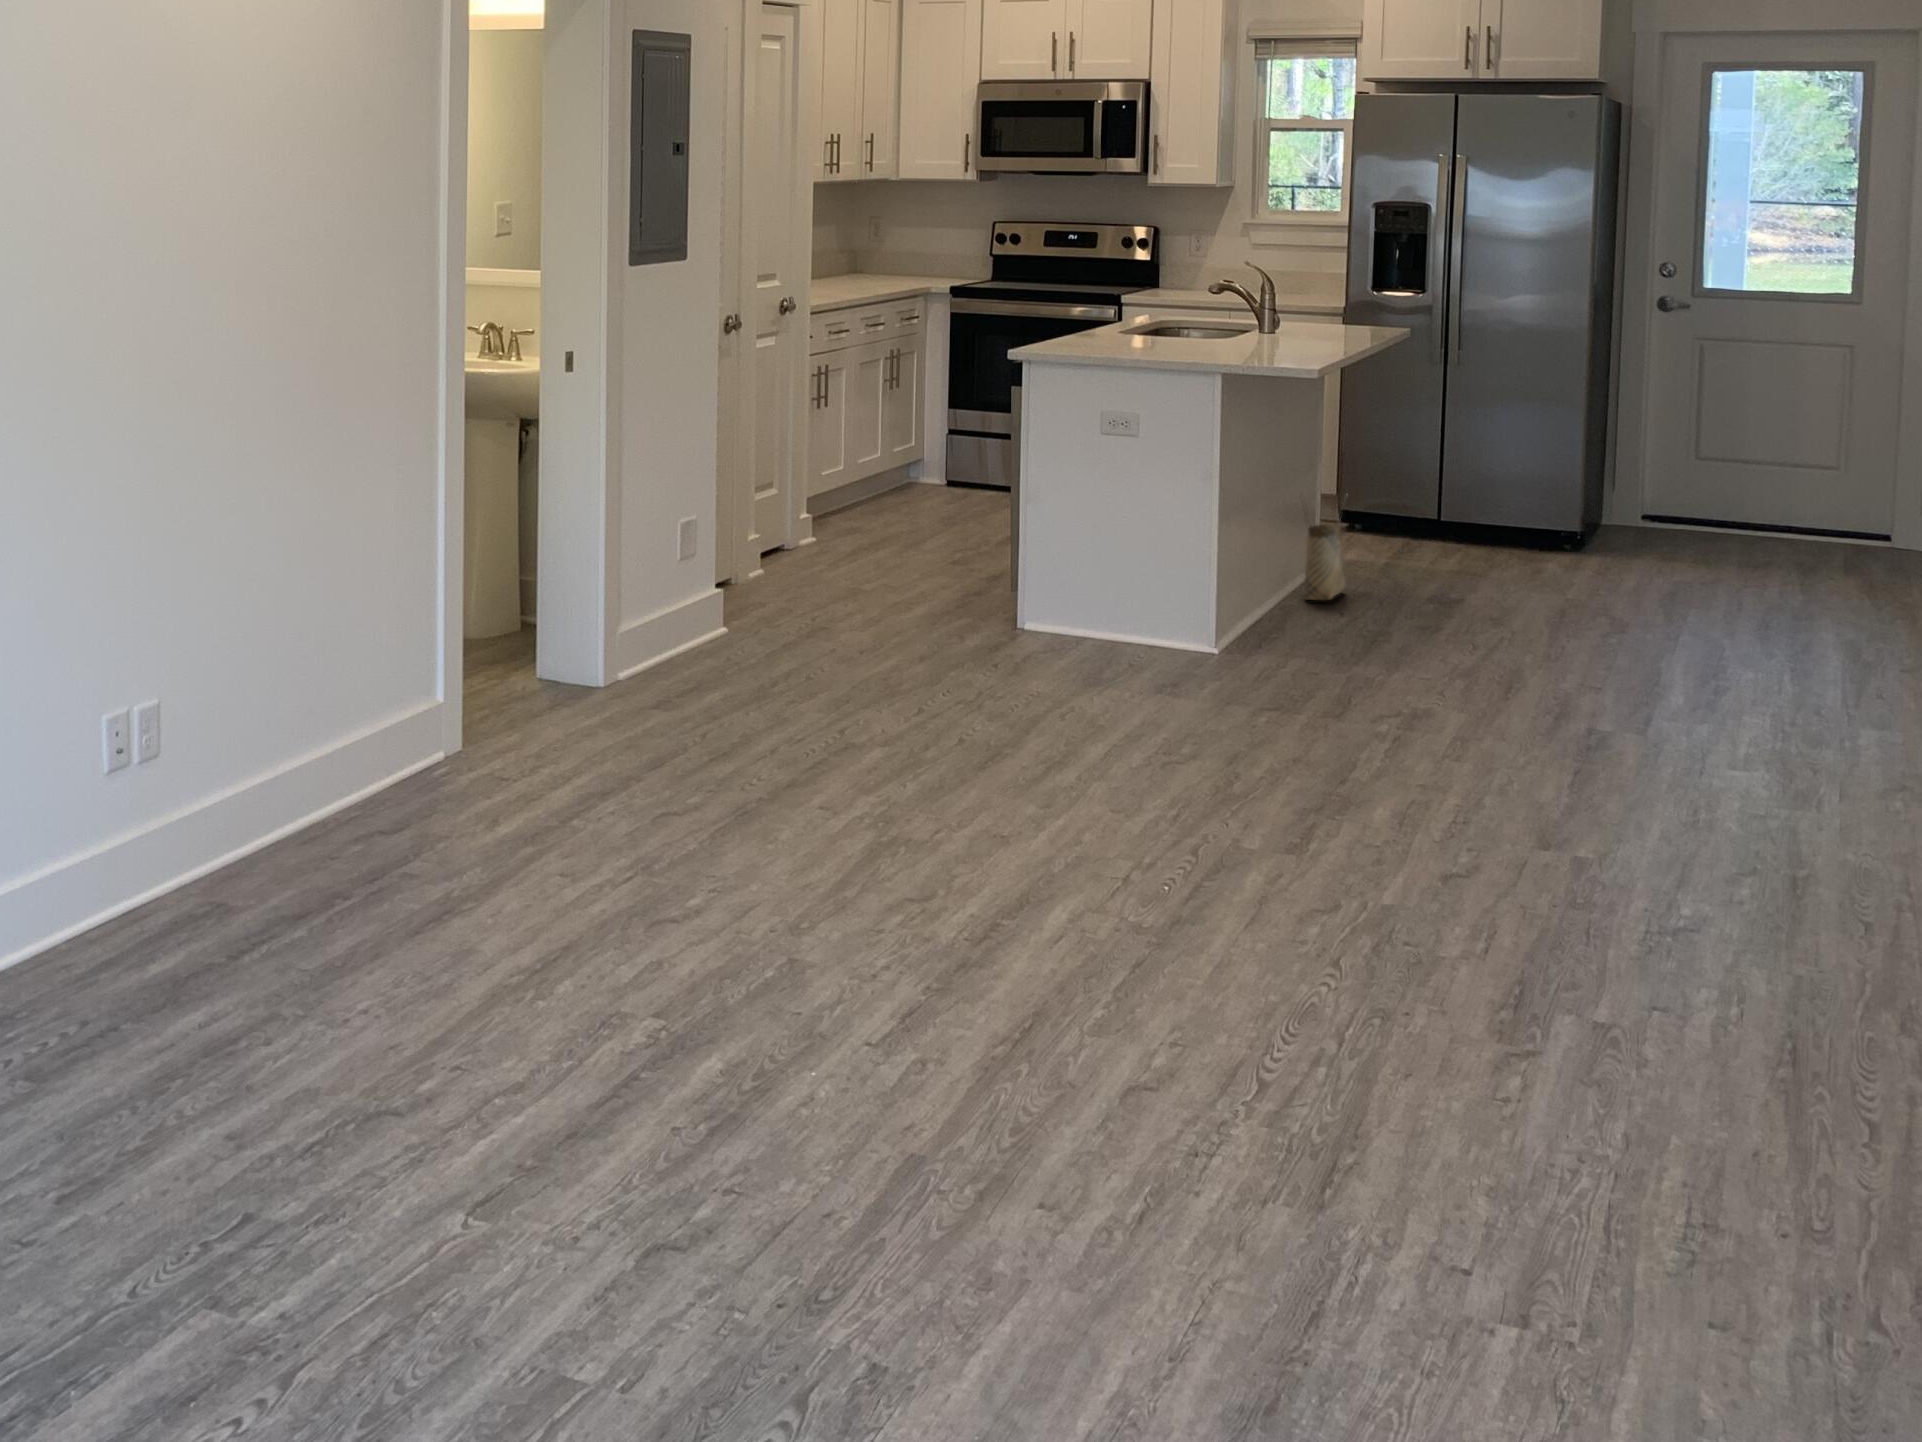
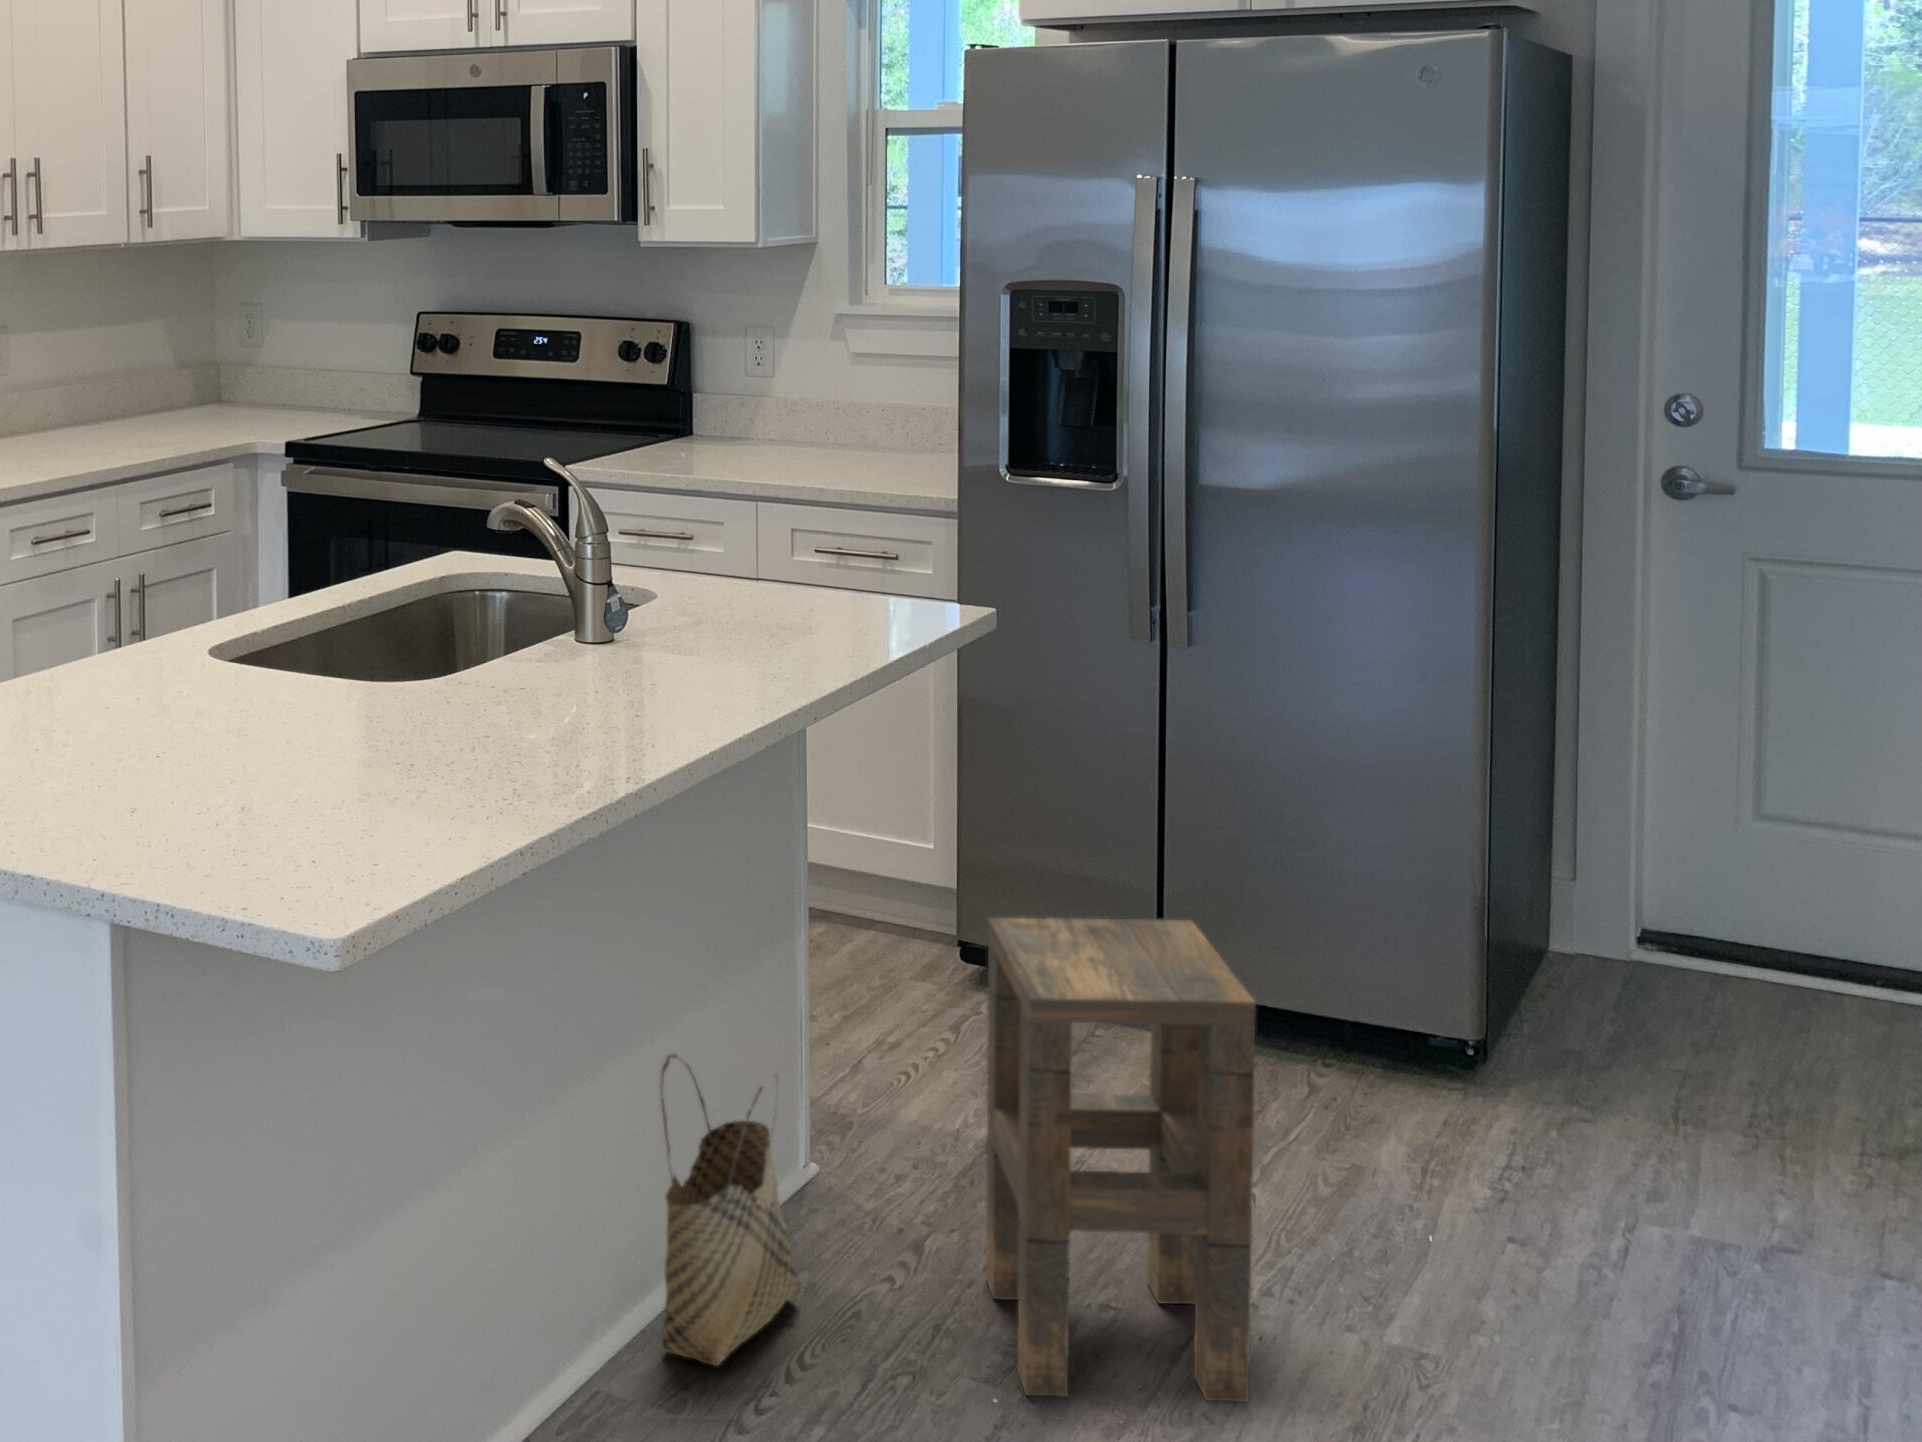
side table: none [1412,442,1533,607] -> present [986,918,1256,1402]

